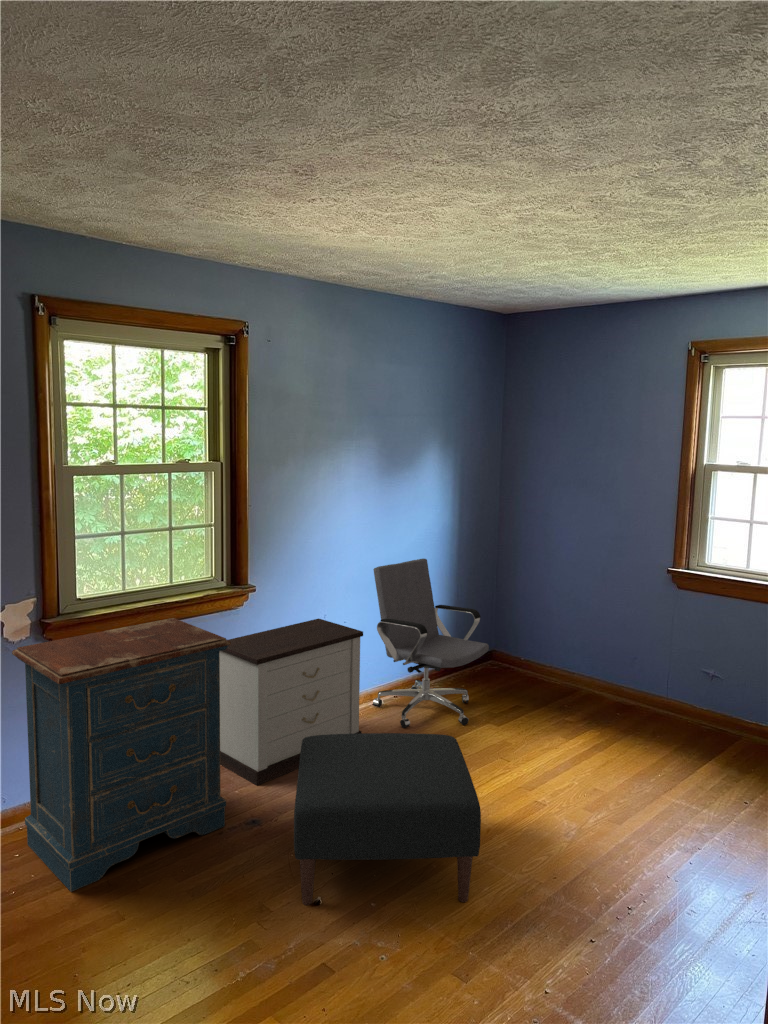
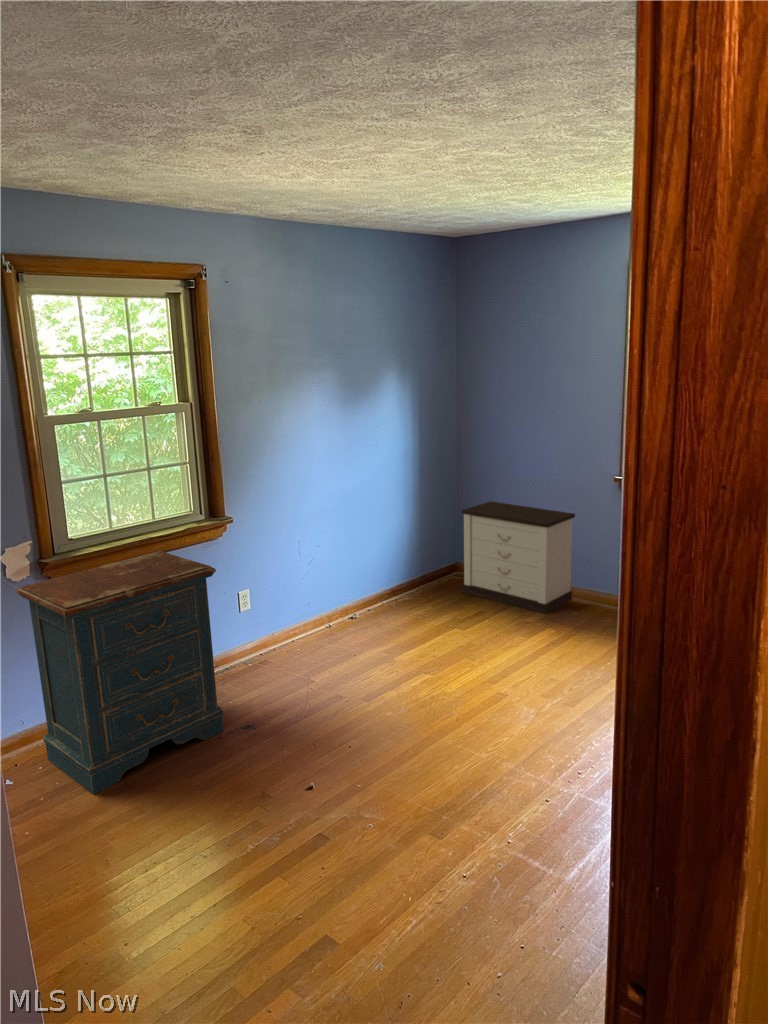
office chair: present [373,559,489,728] -> none [342,482,452,637]
nightstand: present [220,619,363,785] -> present [462,501,575,614]
ottoman: present [294,733,481,905] -> none [285,639,448,789]

